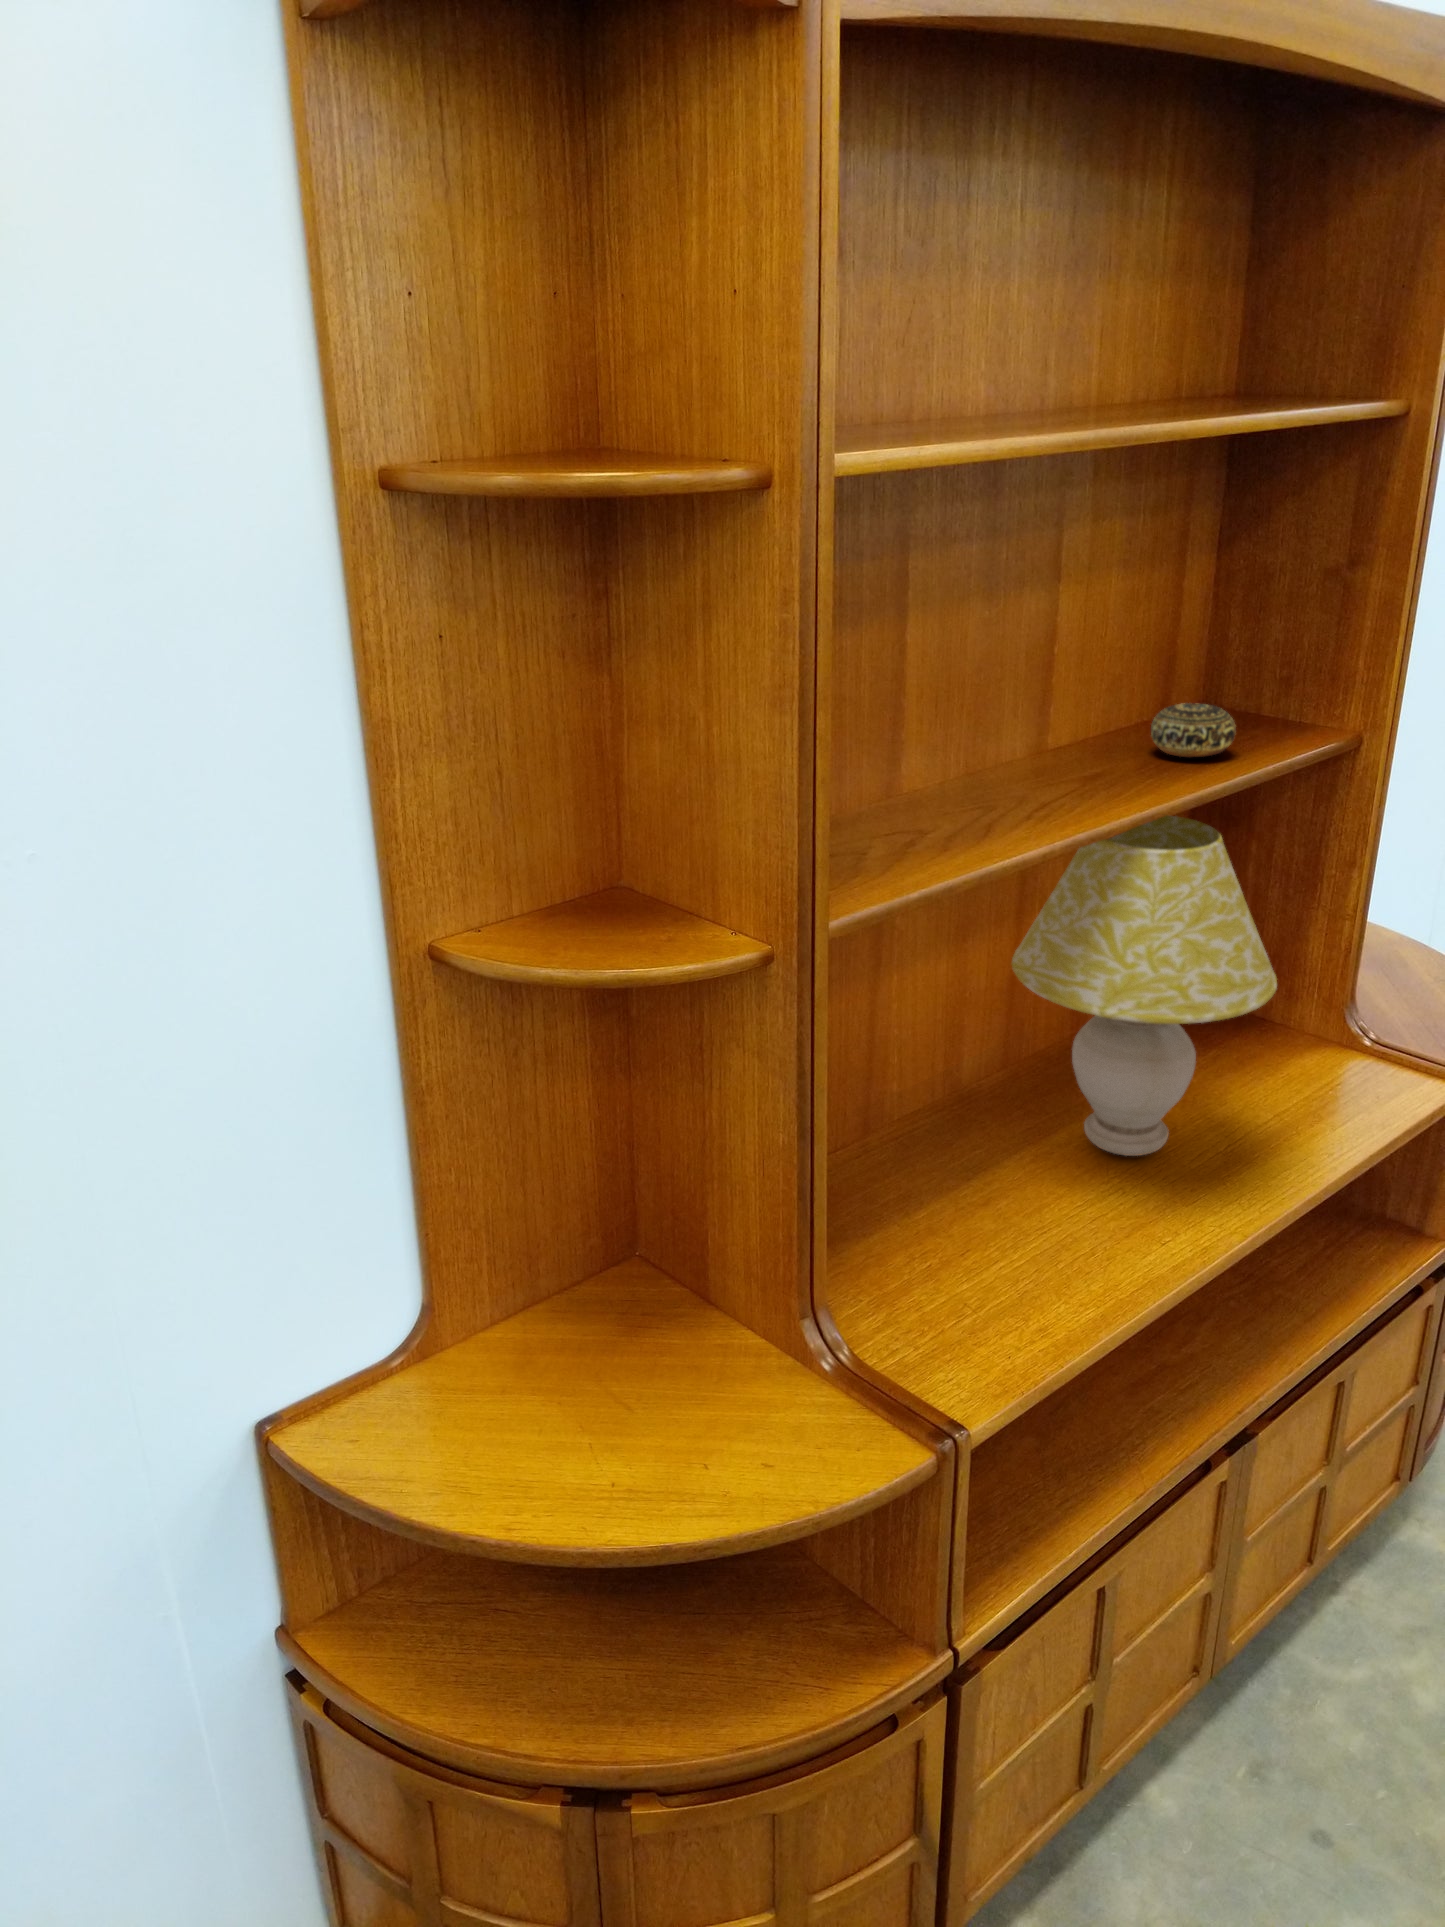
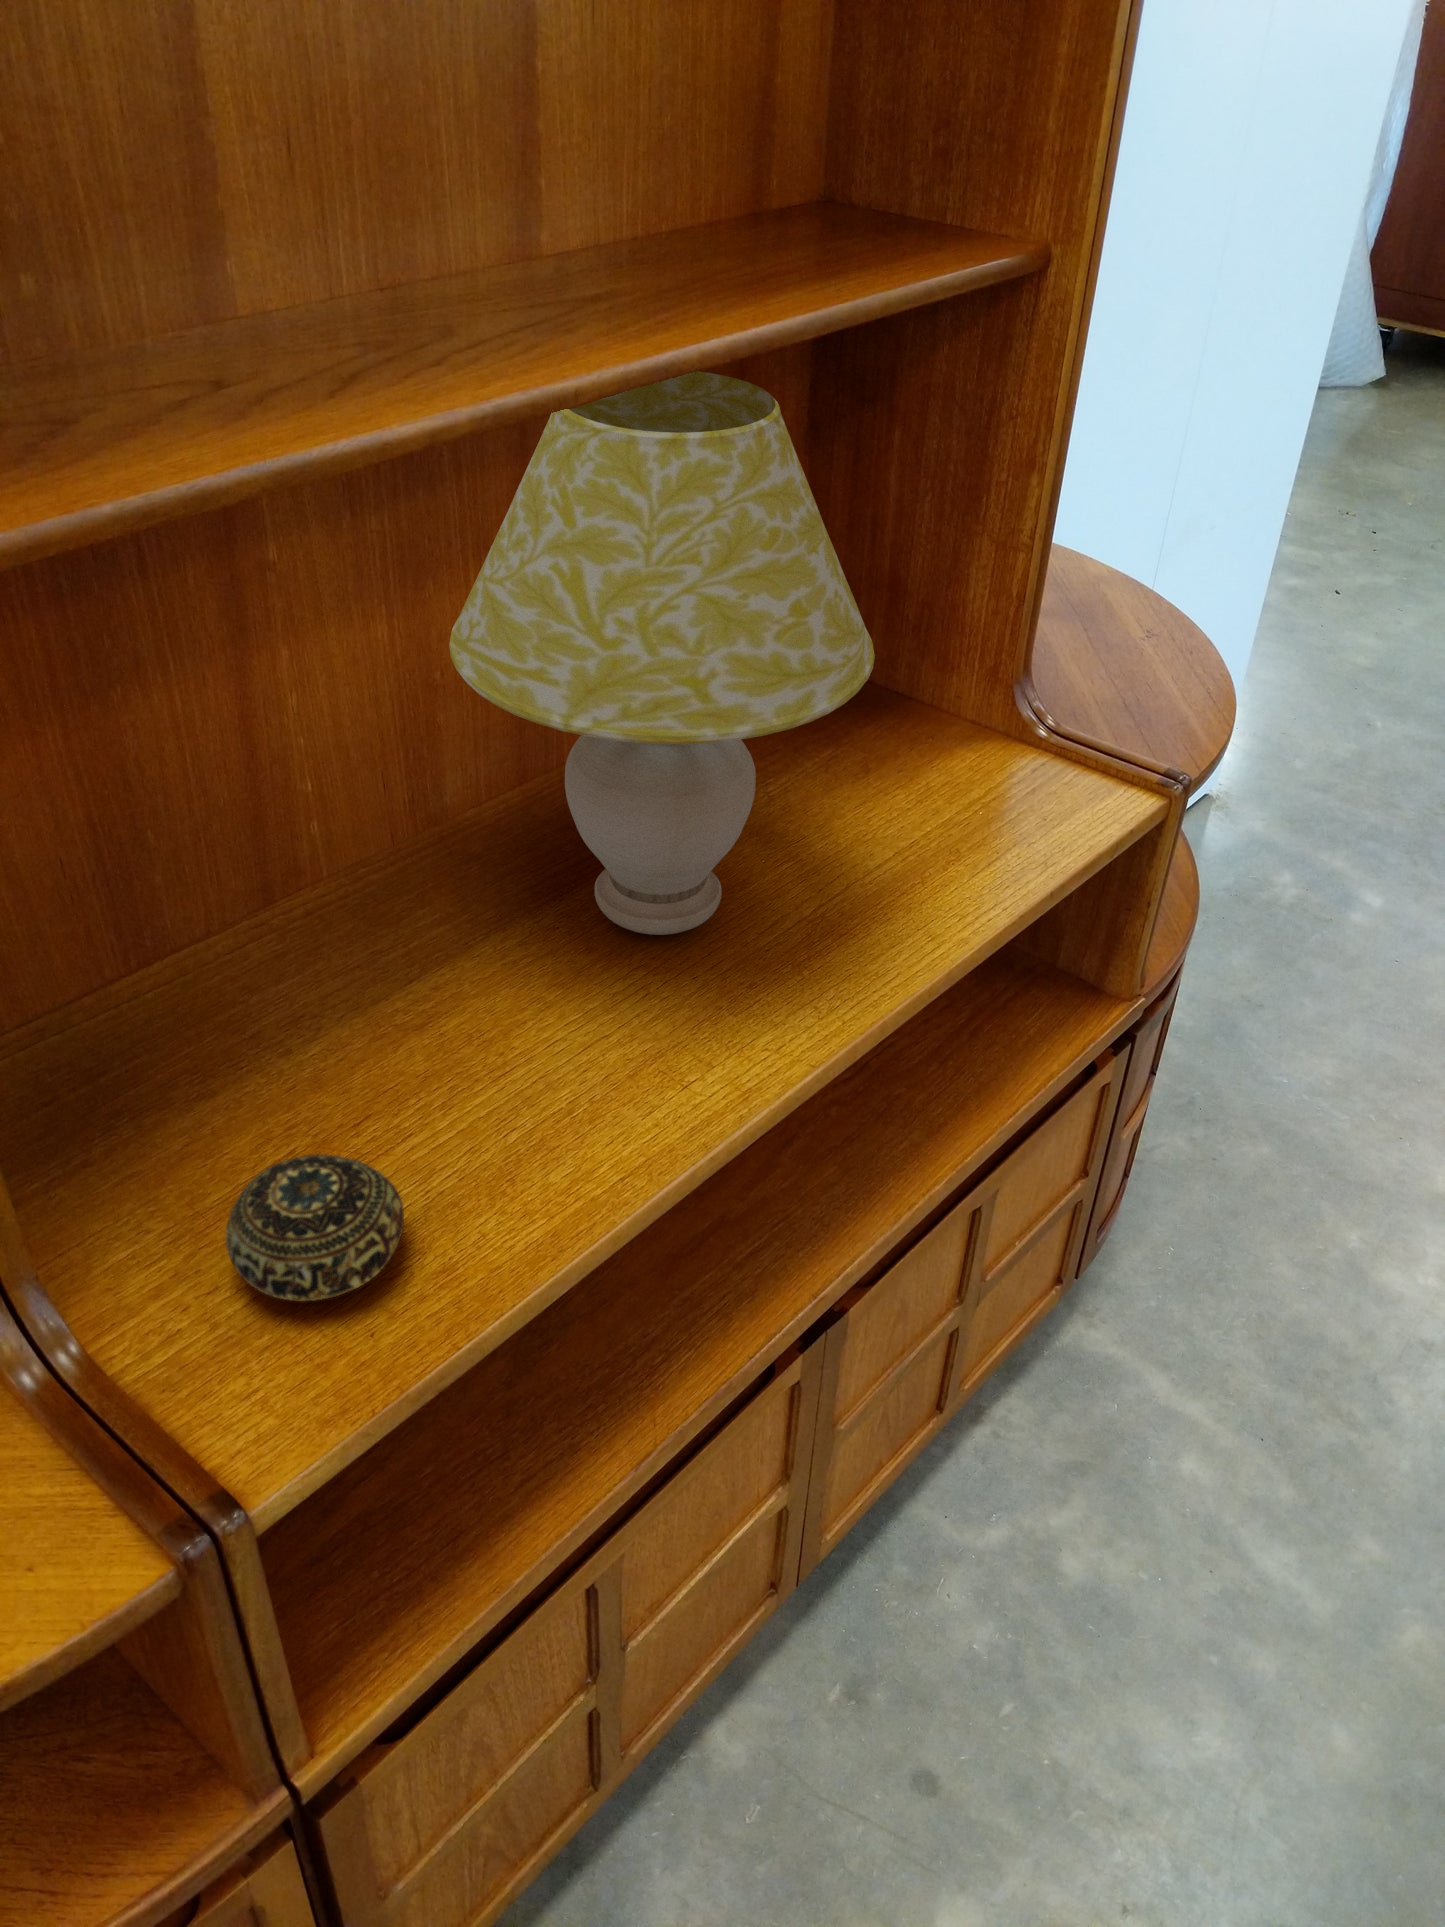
decorative ball: present [1151,703,1236,757] -> present [226,1154,404,1301]

